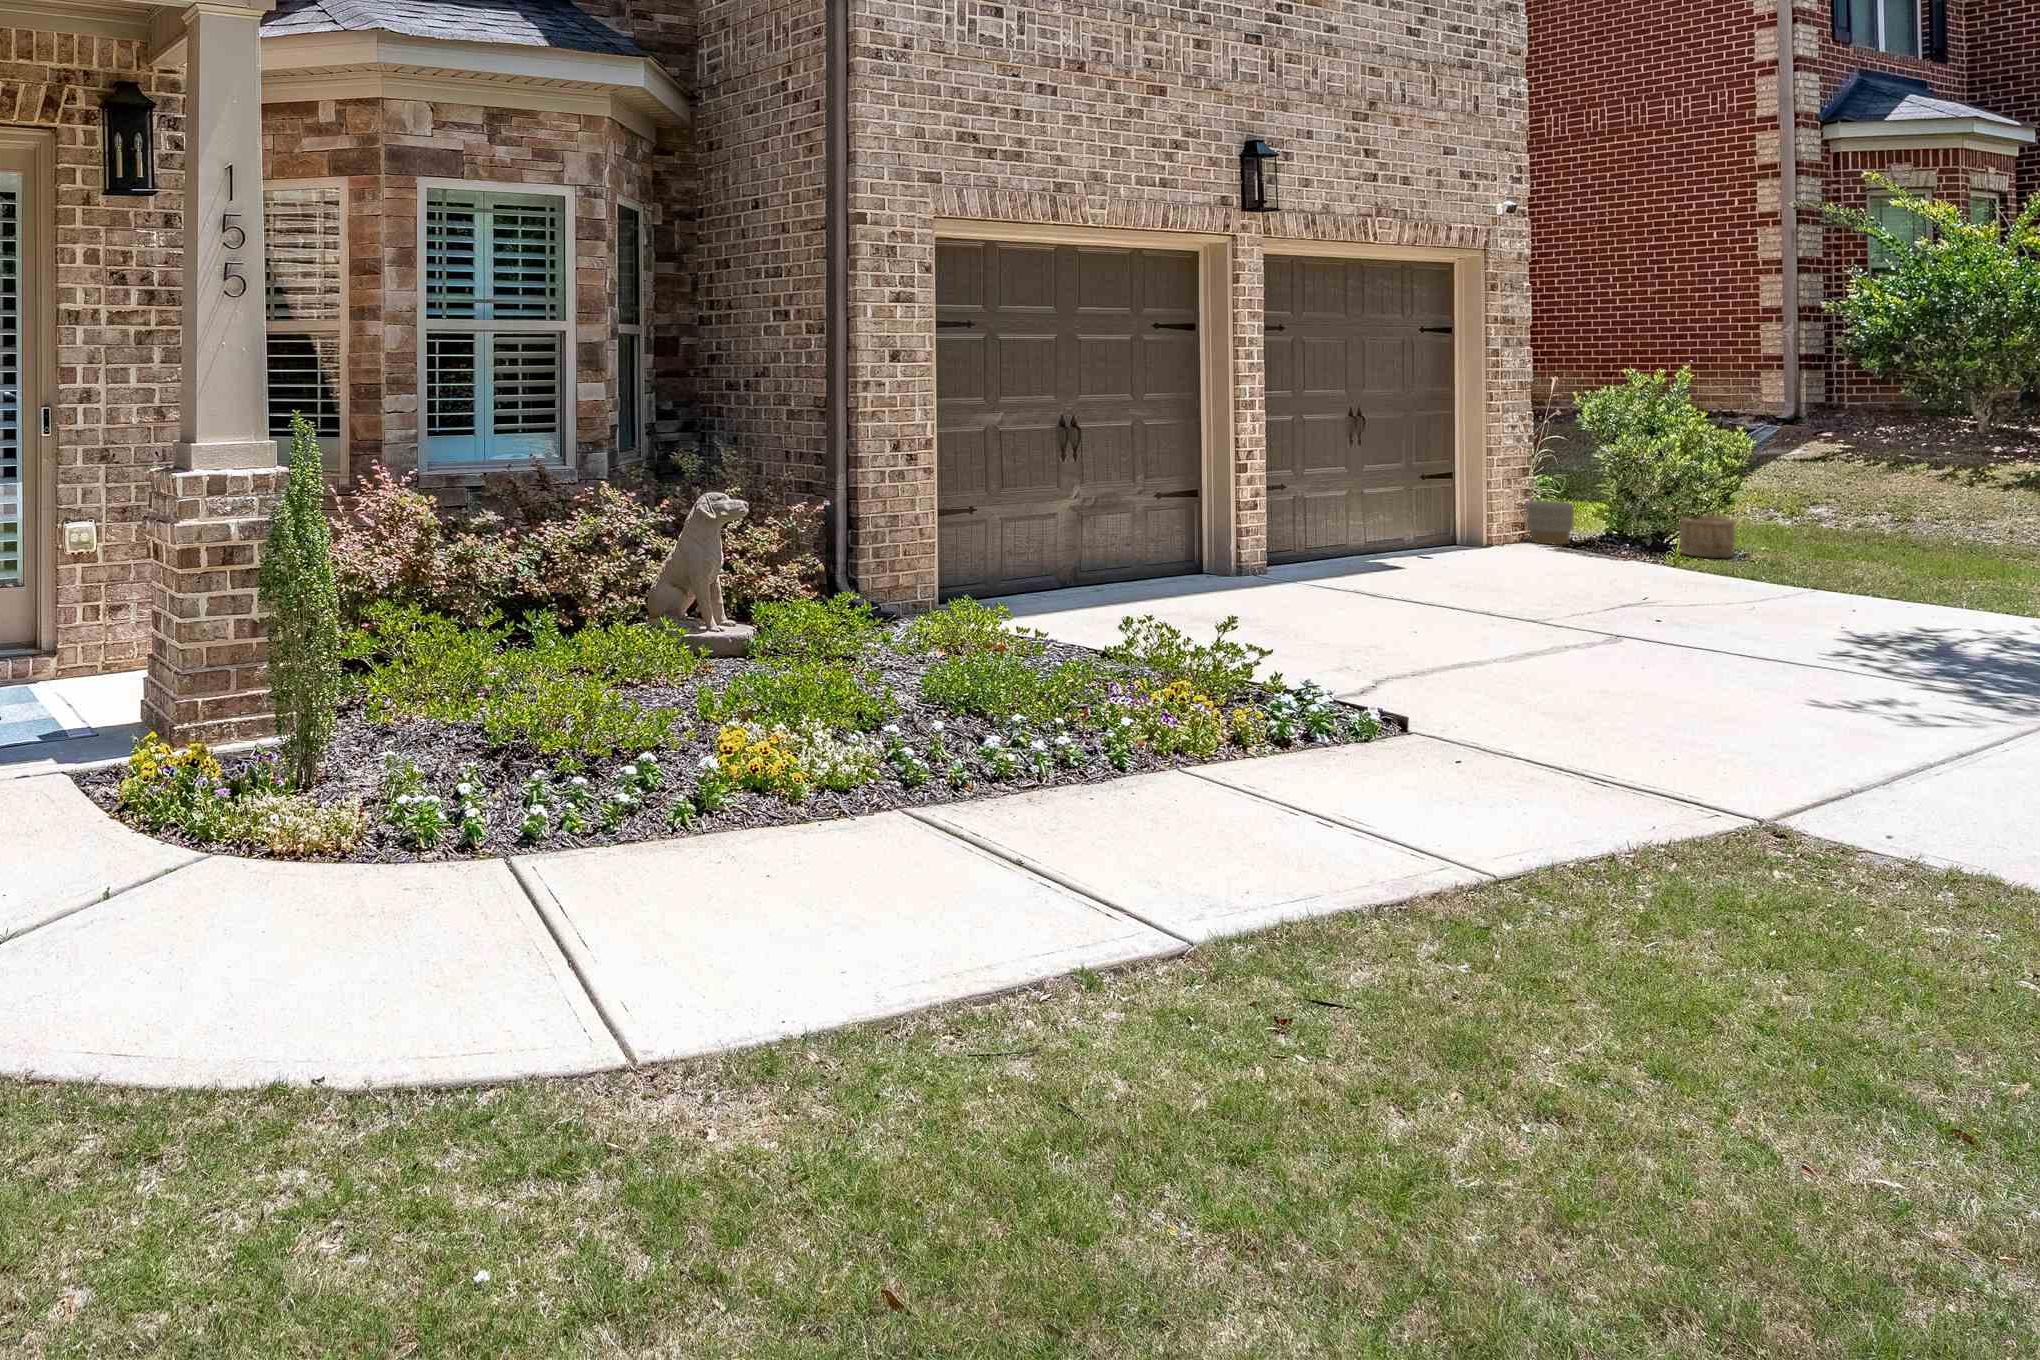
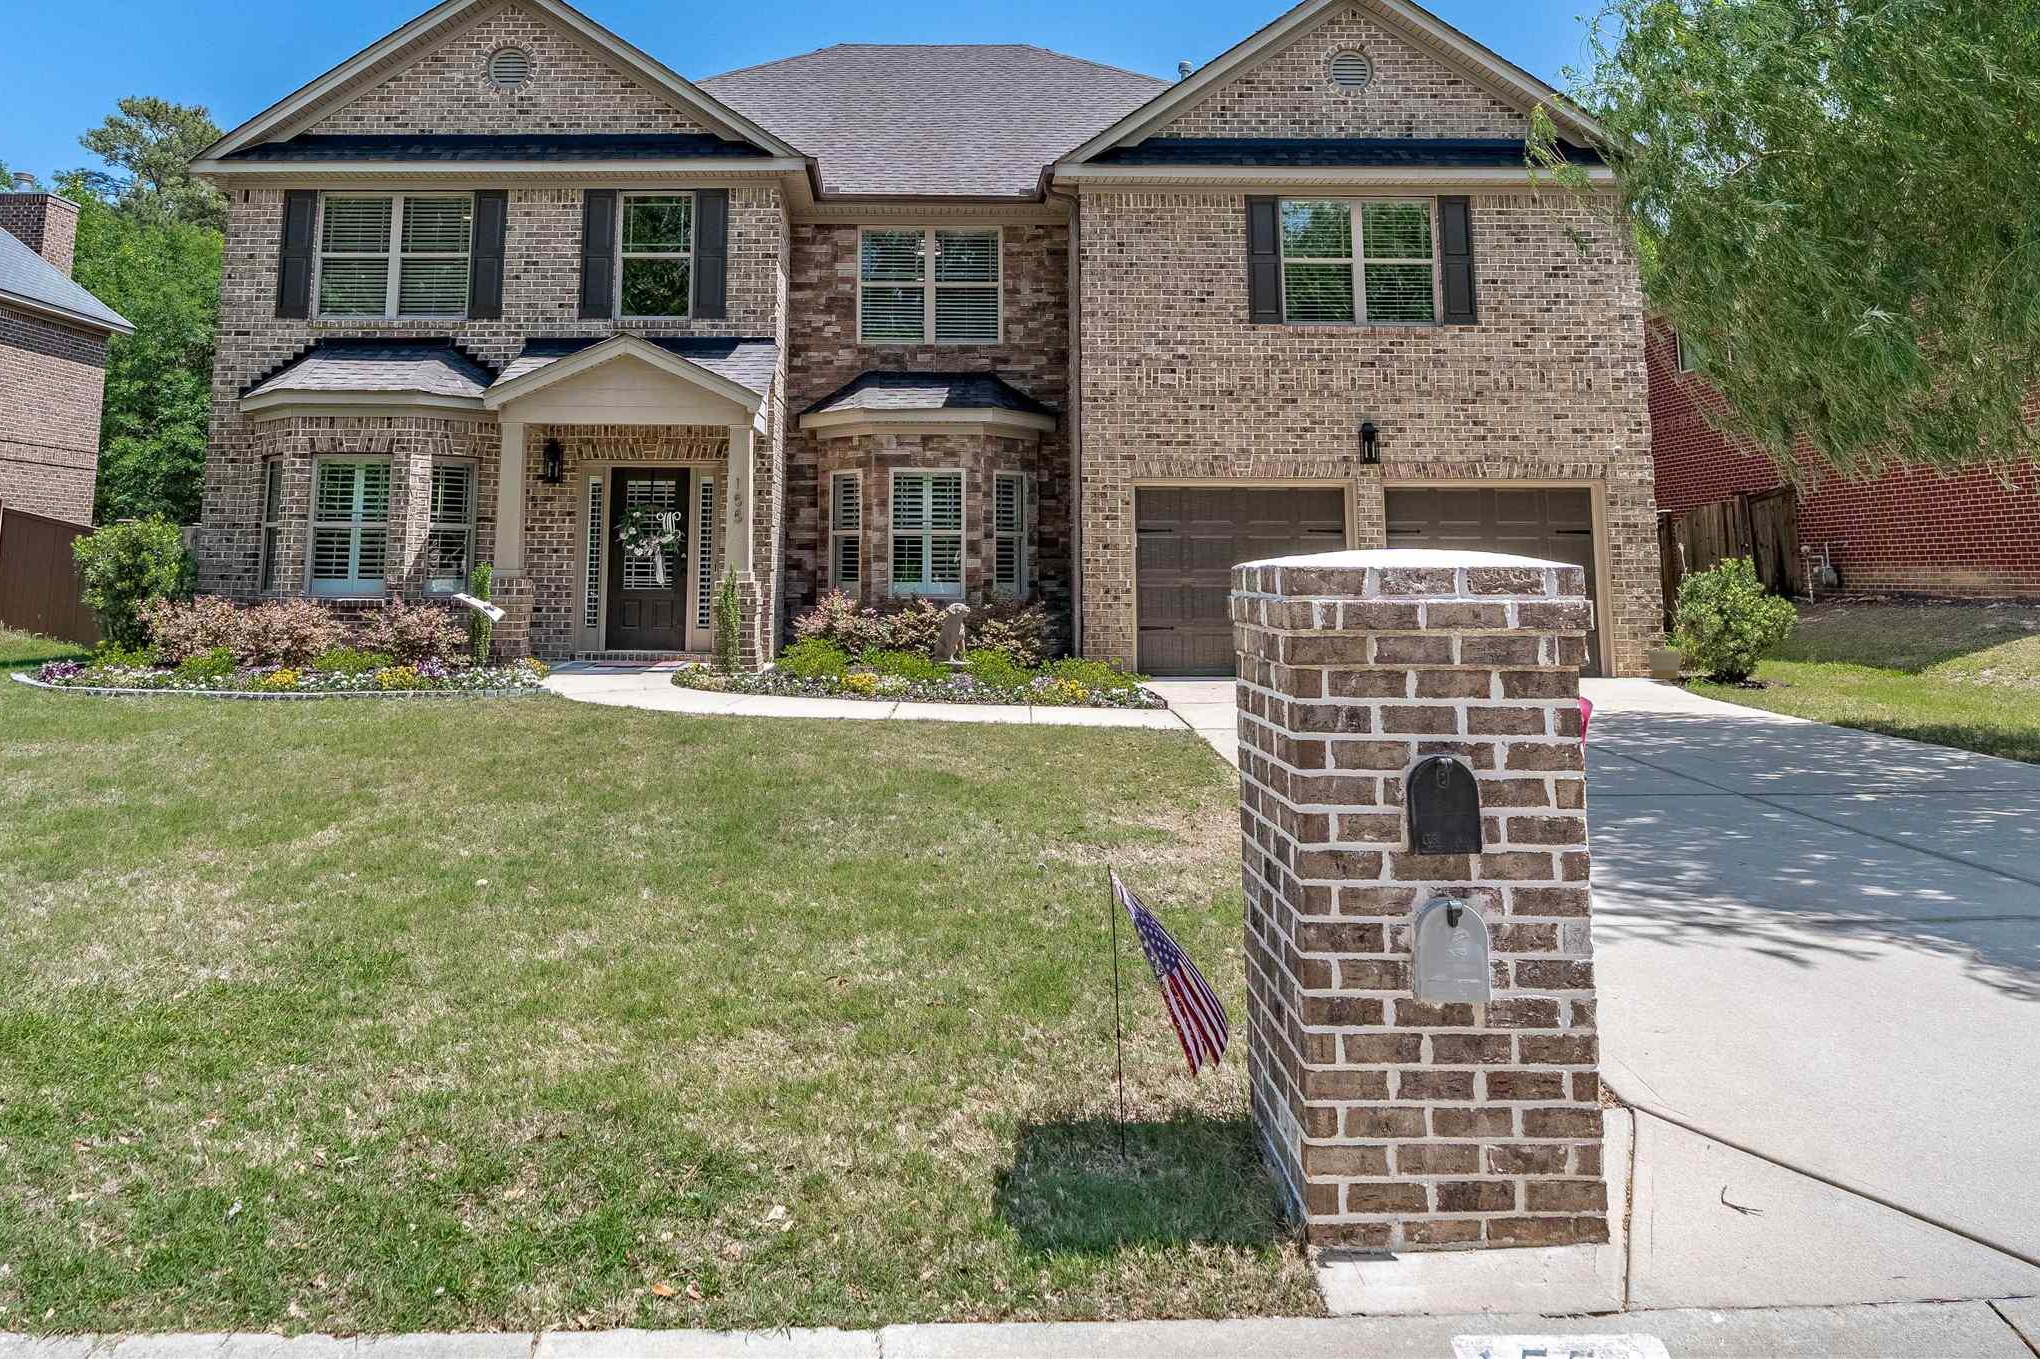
wooden bucket: present [1679,515,1737,558] -> none [1719,657,1757,685]

